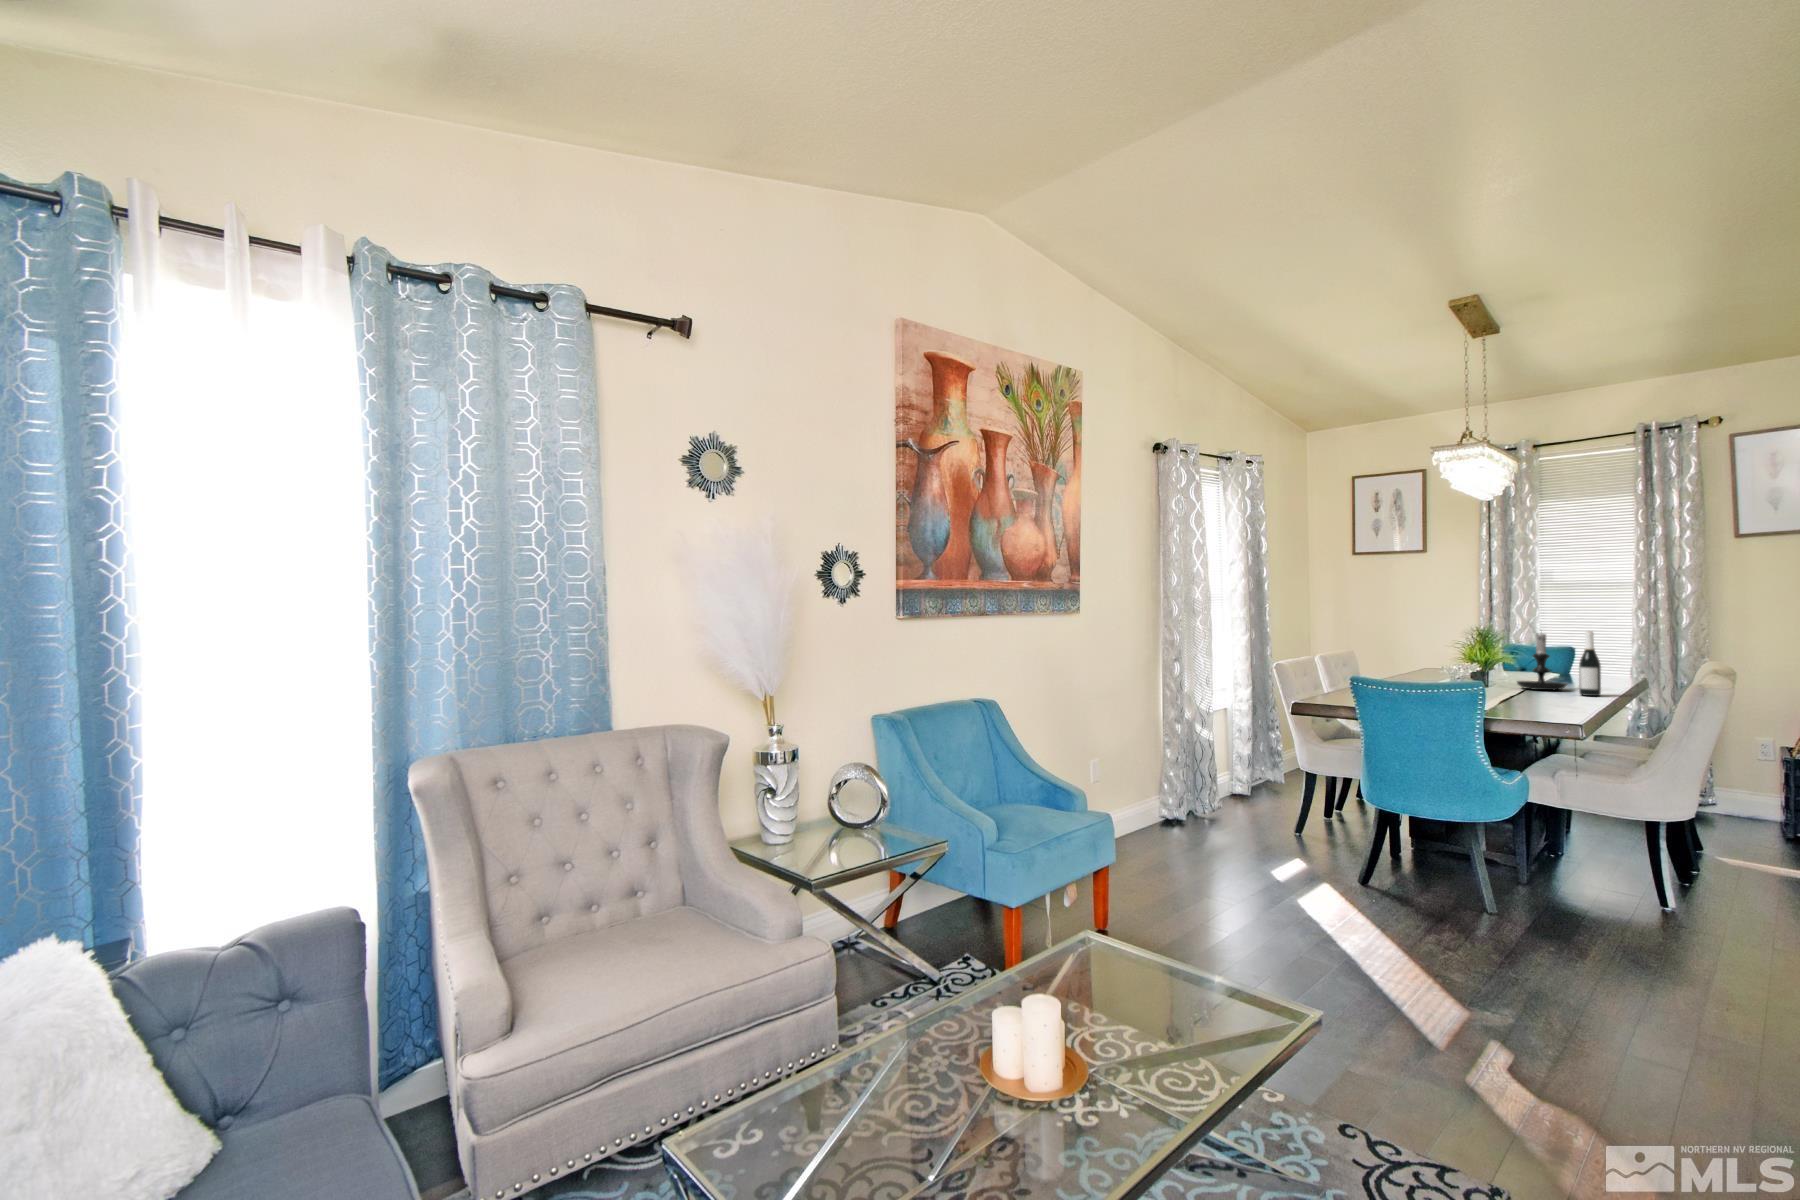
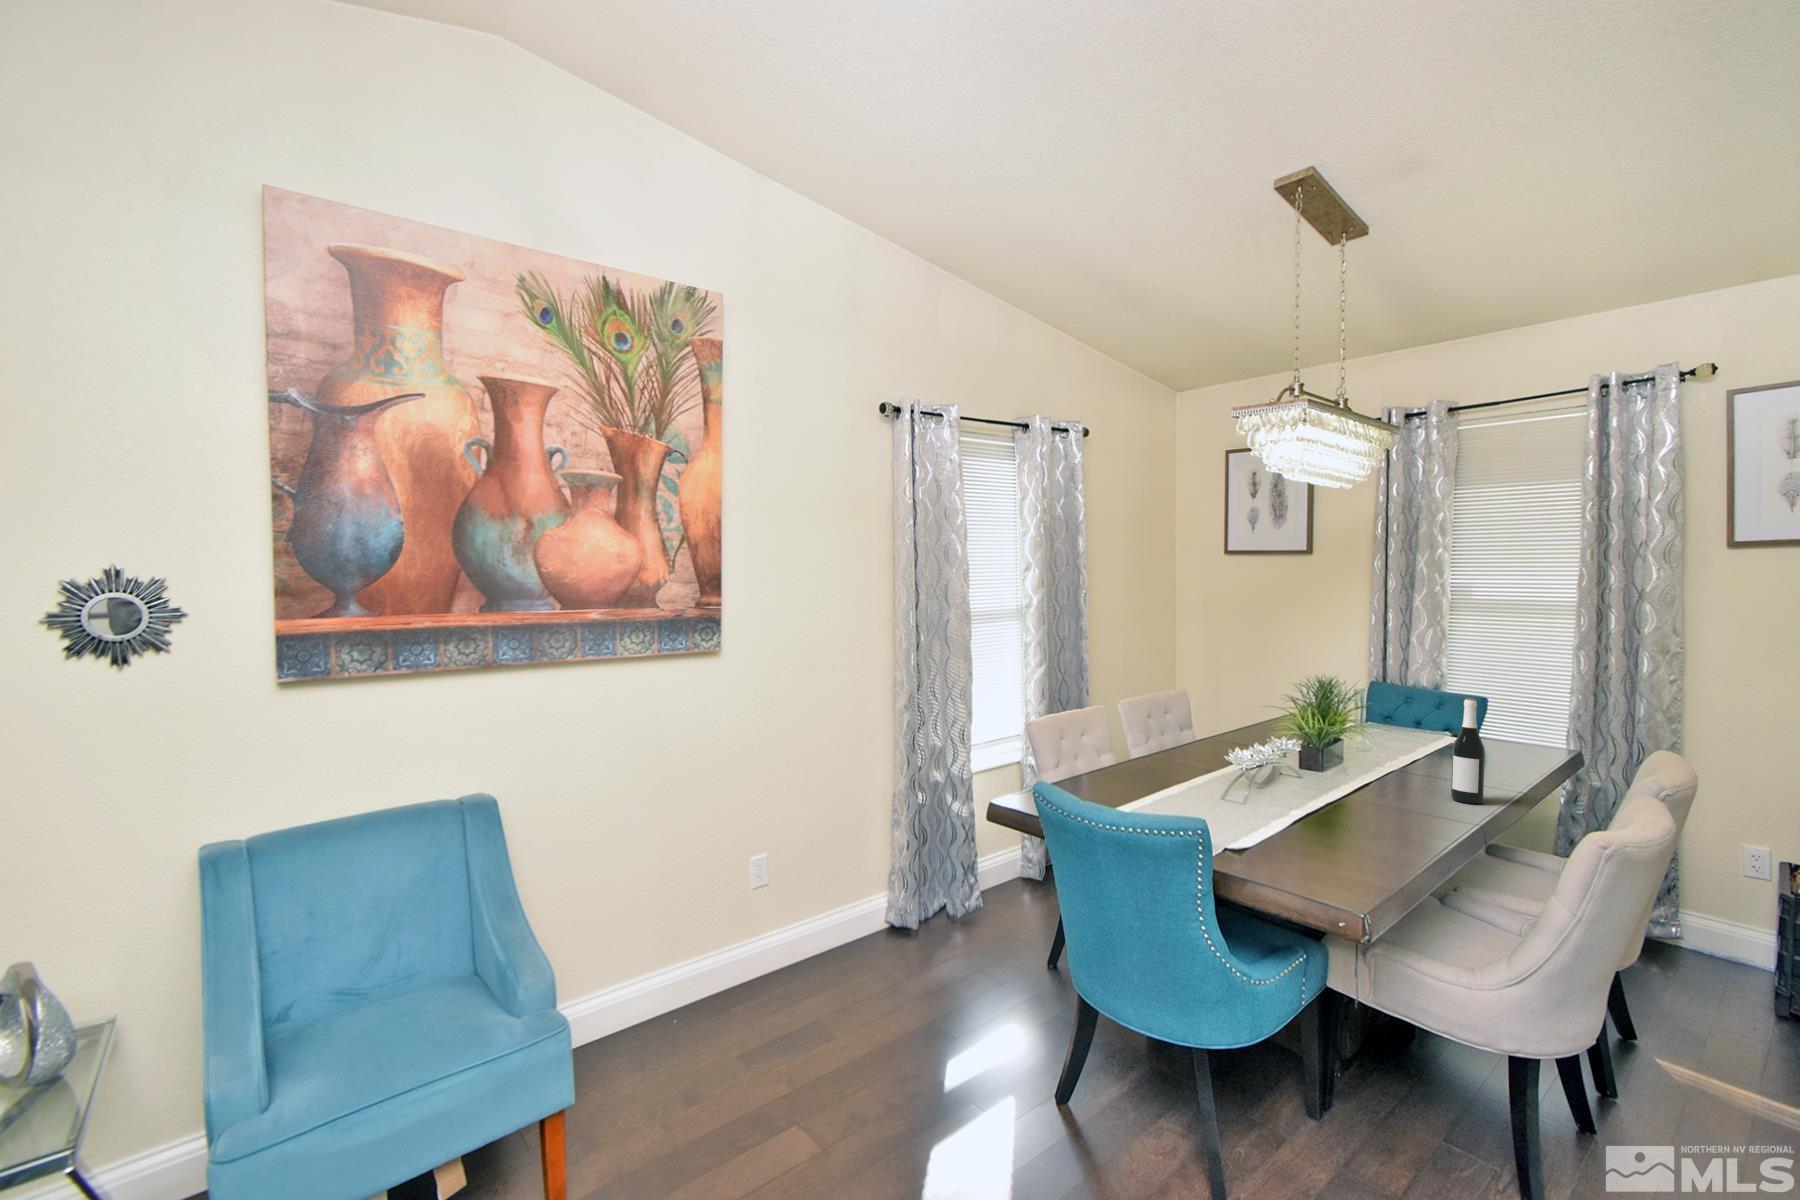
candle holder: present [1517,633,1567,690] -> none [1368,685,1445,781]

